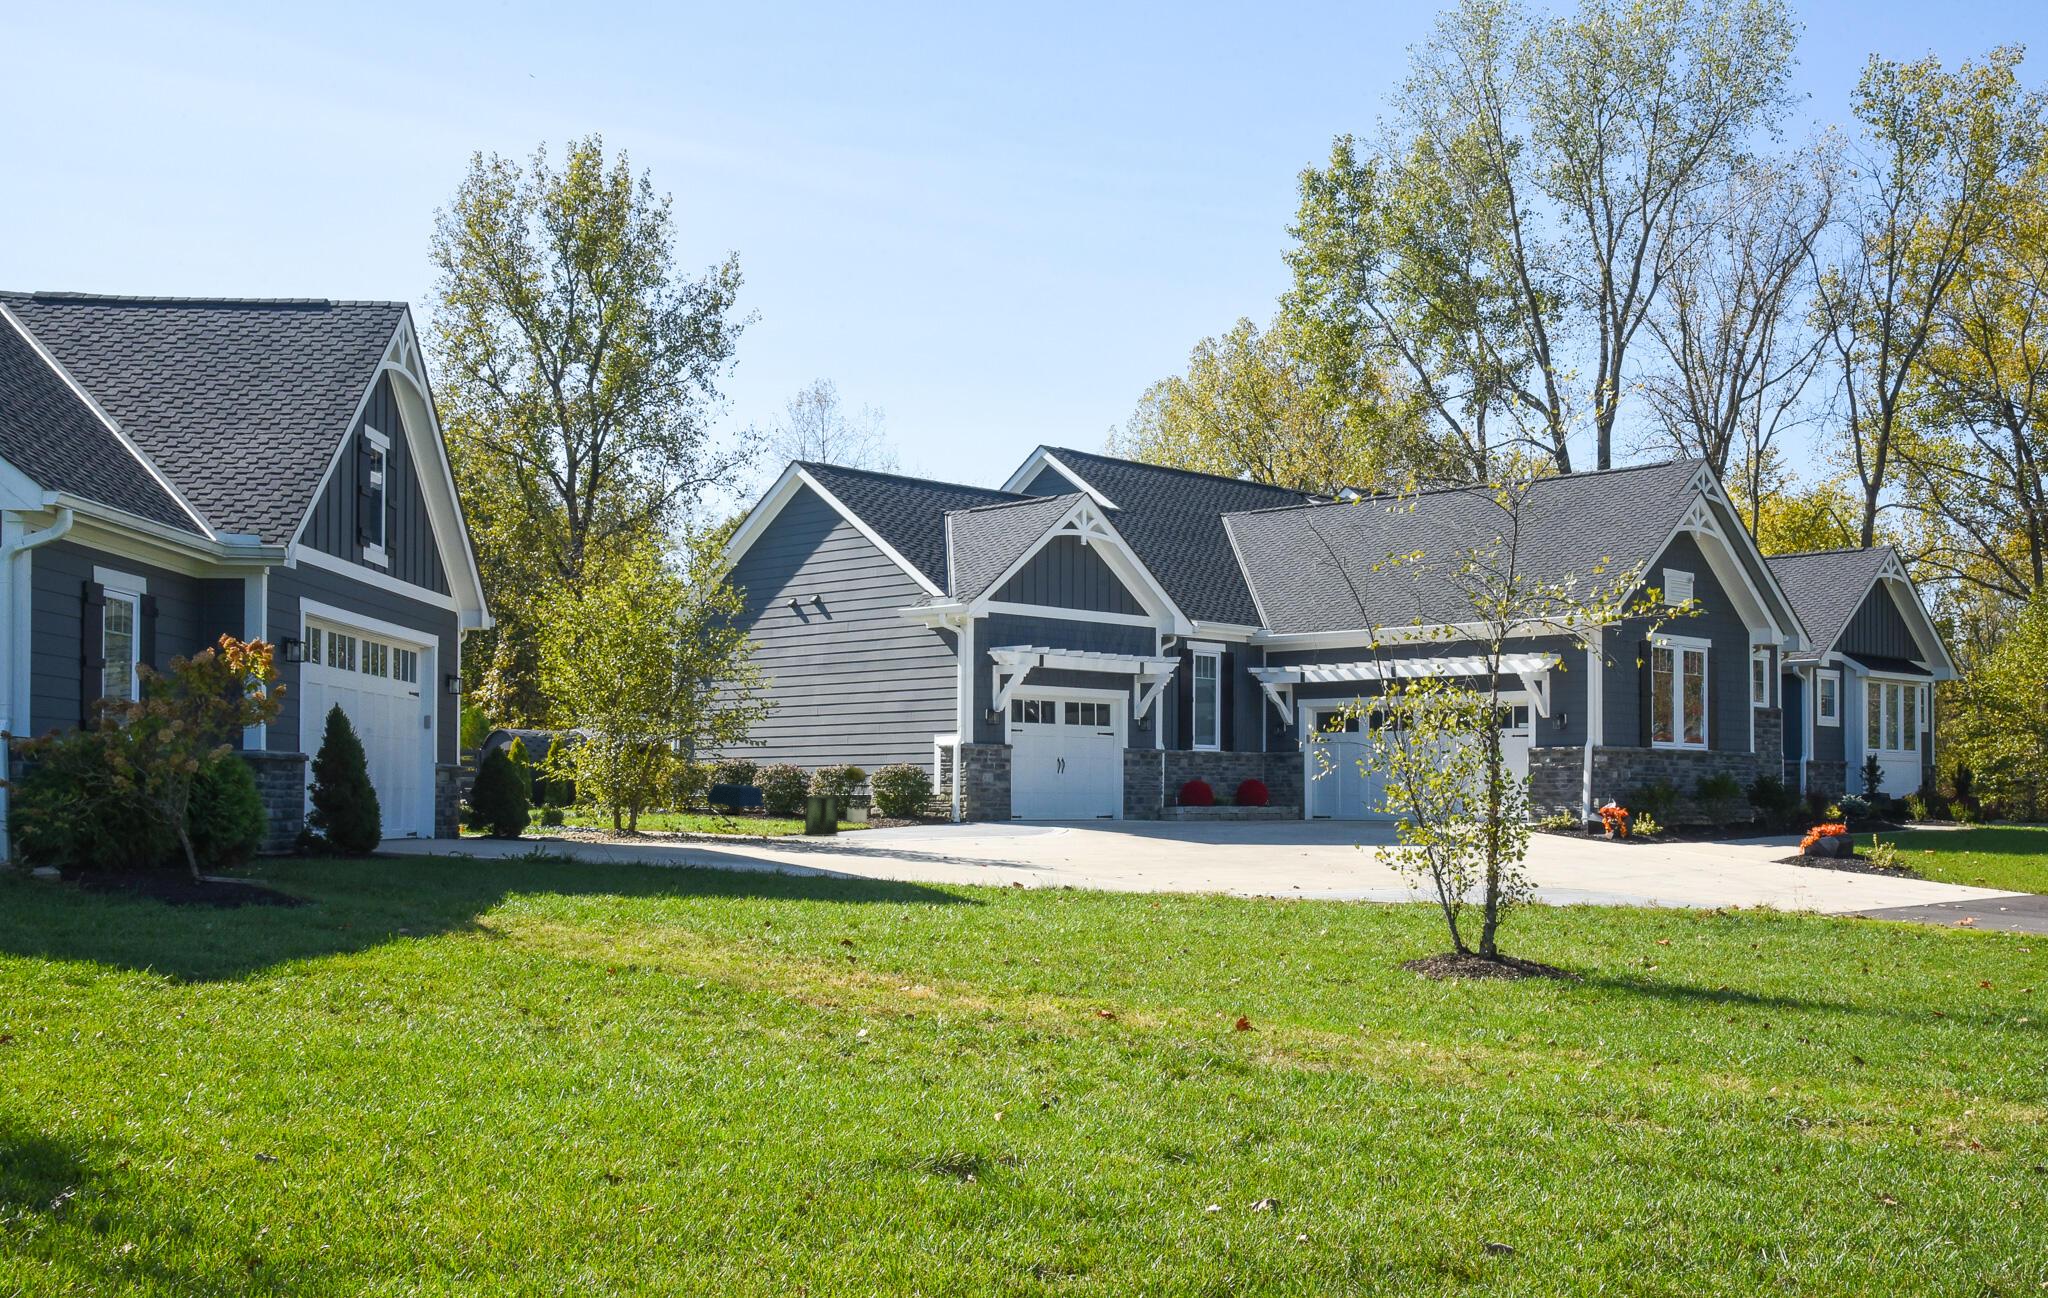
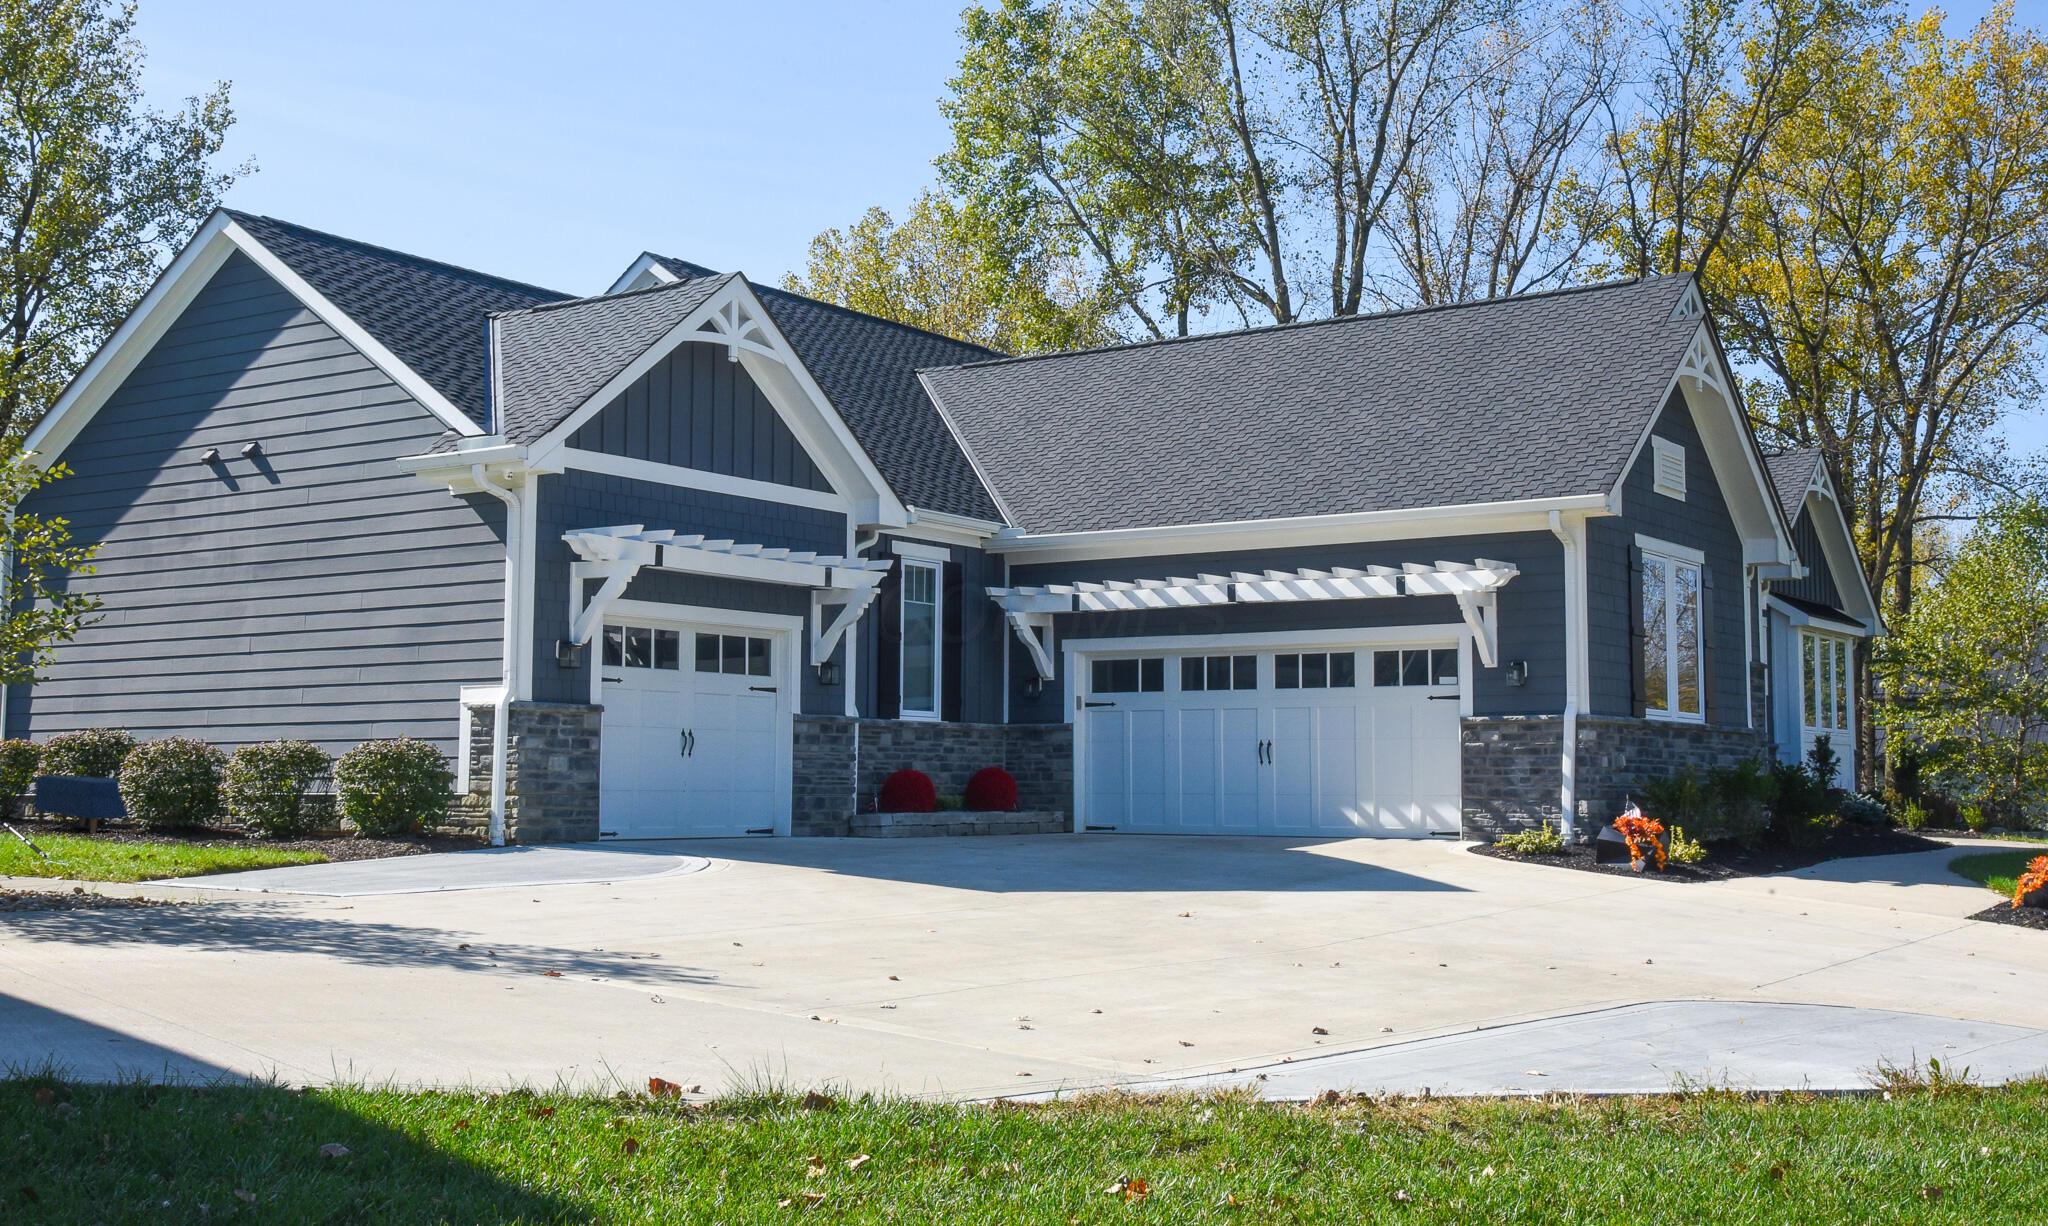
potted tree: present [846,766,867,822] -> none [292,741,336,844]
storage box: present [804,796,839,836] -> none [170,799,248,884]

